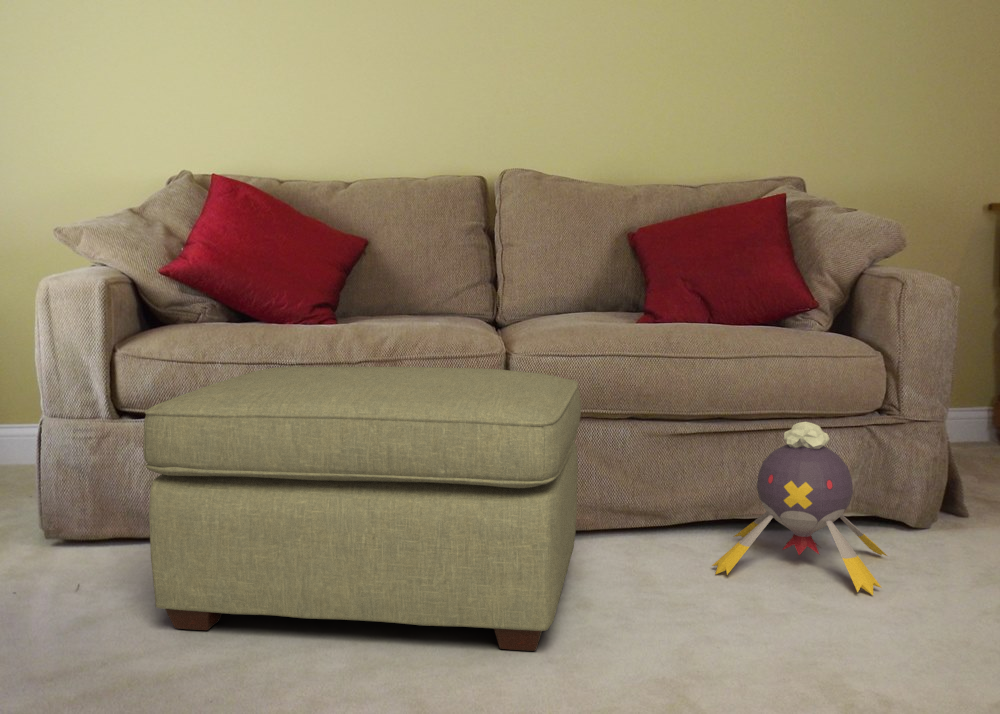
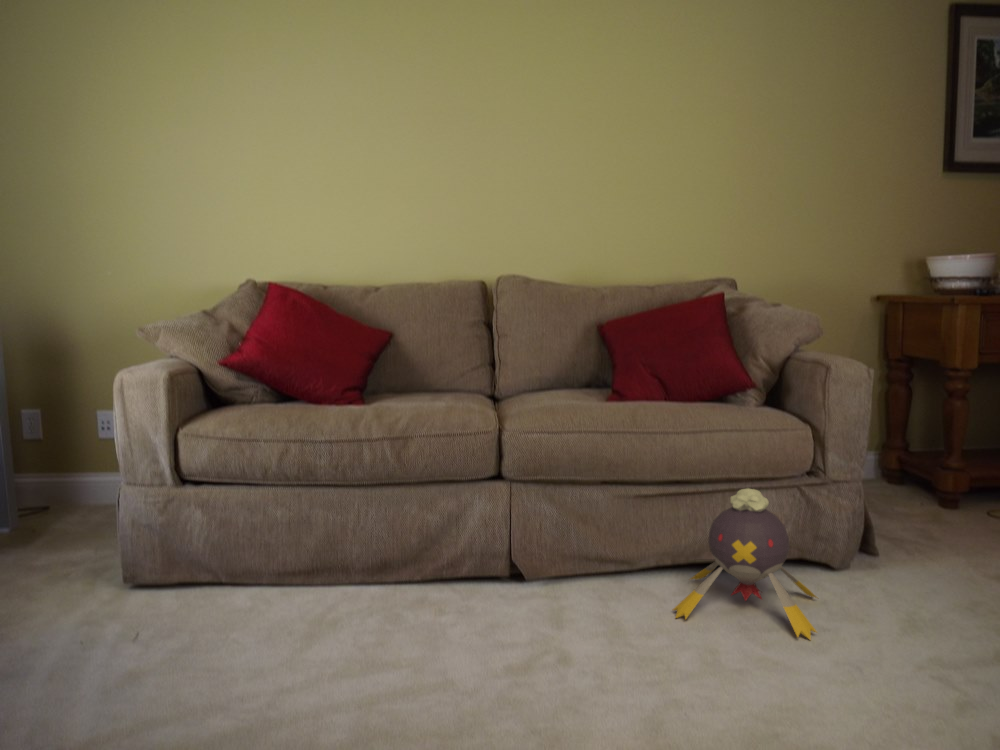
ottoman: present [143,367,581,651] -> none [184,448,561,704]

